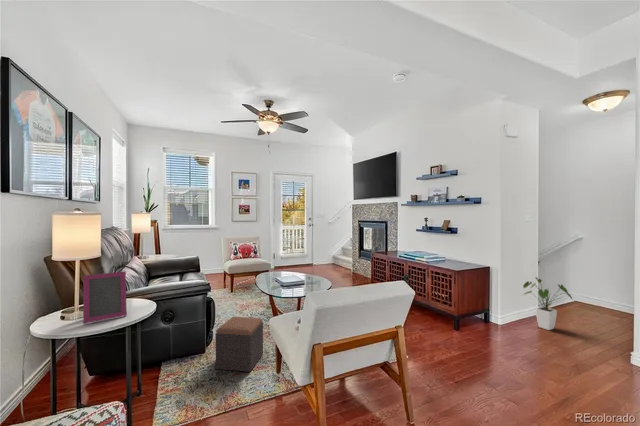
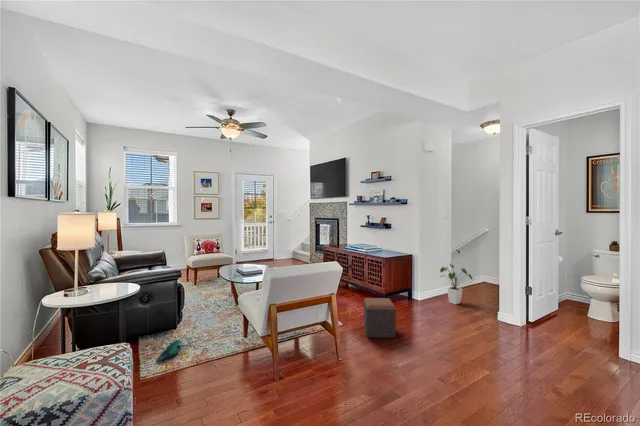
picture frame: present [83,271,127,323] -> none [83,259,117,298]
footstool: present [216,317,263,372] -> present [364,298,396,338]
plush toy: none [176,373,210,405] -> present [157,340,182,361]

